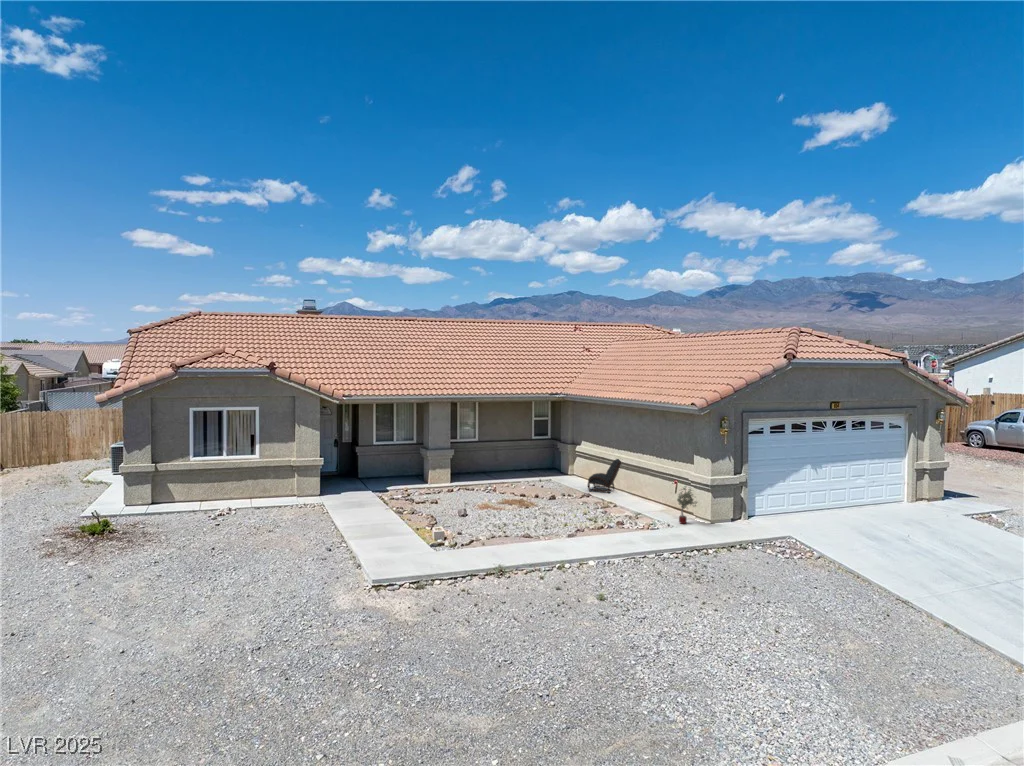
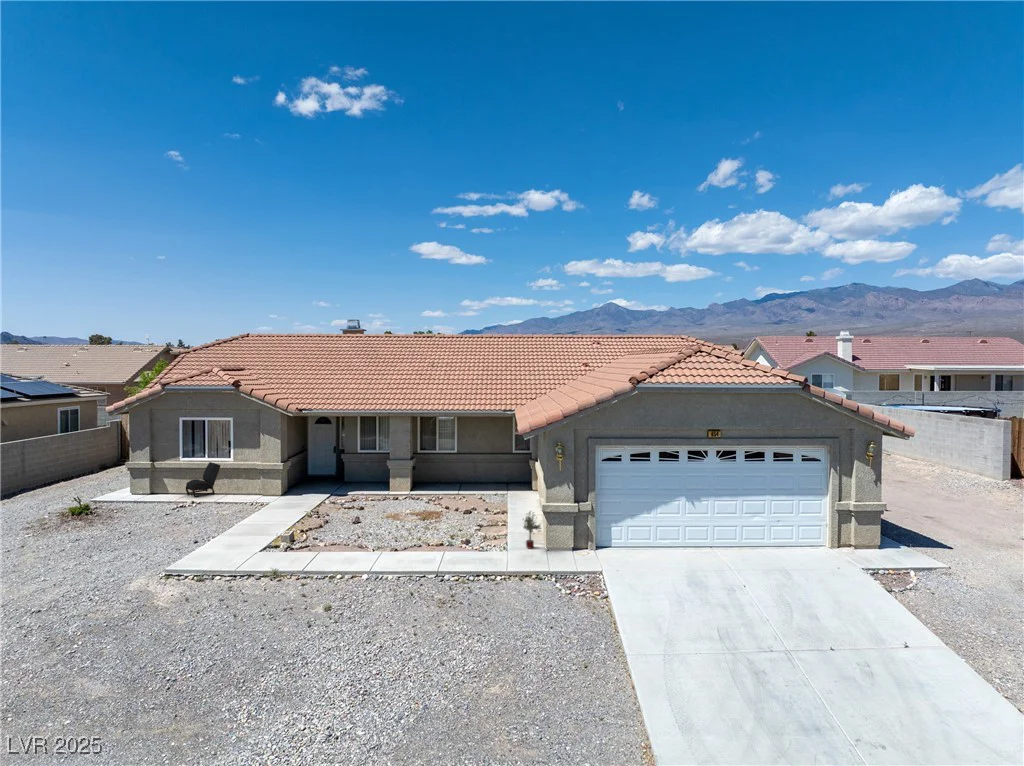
lounge chair: present [588,459,621,493] -> present [186,462,220,498]

